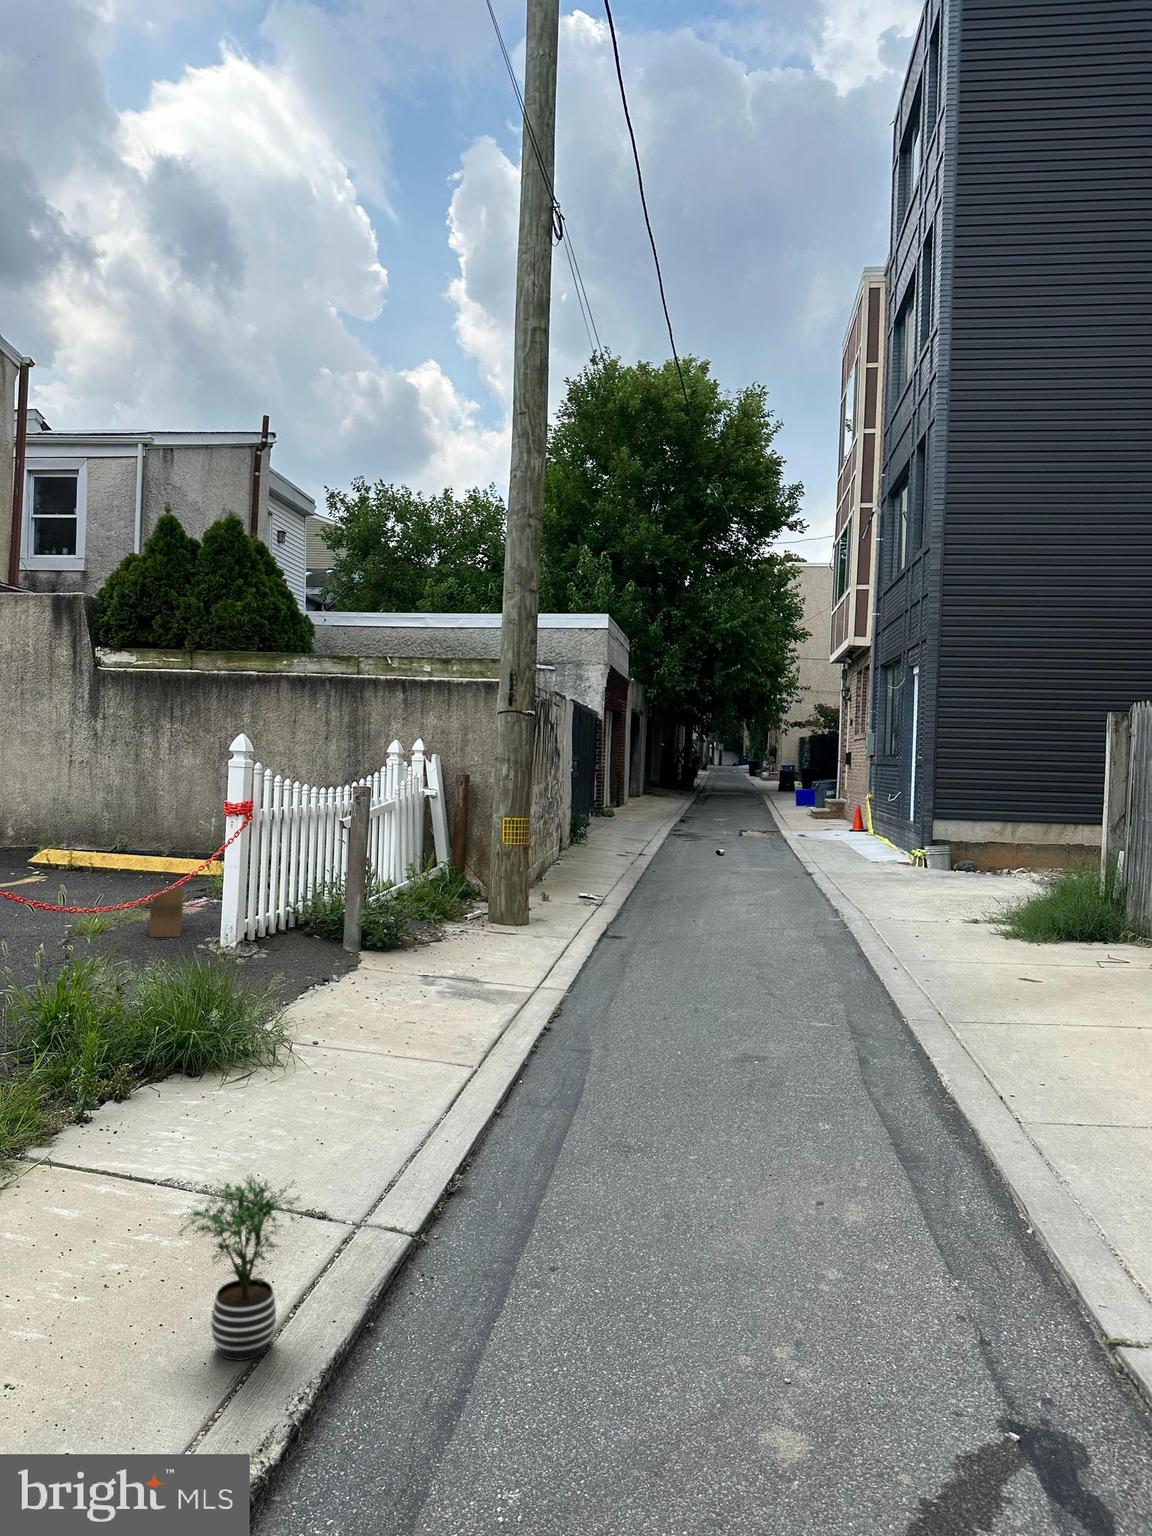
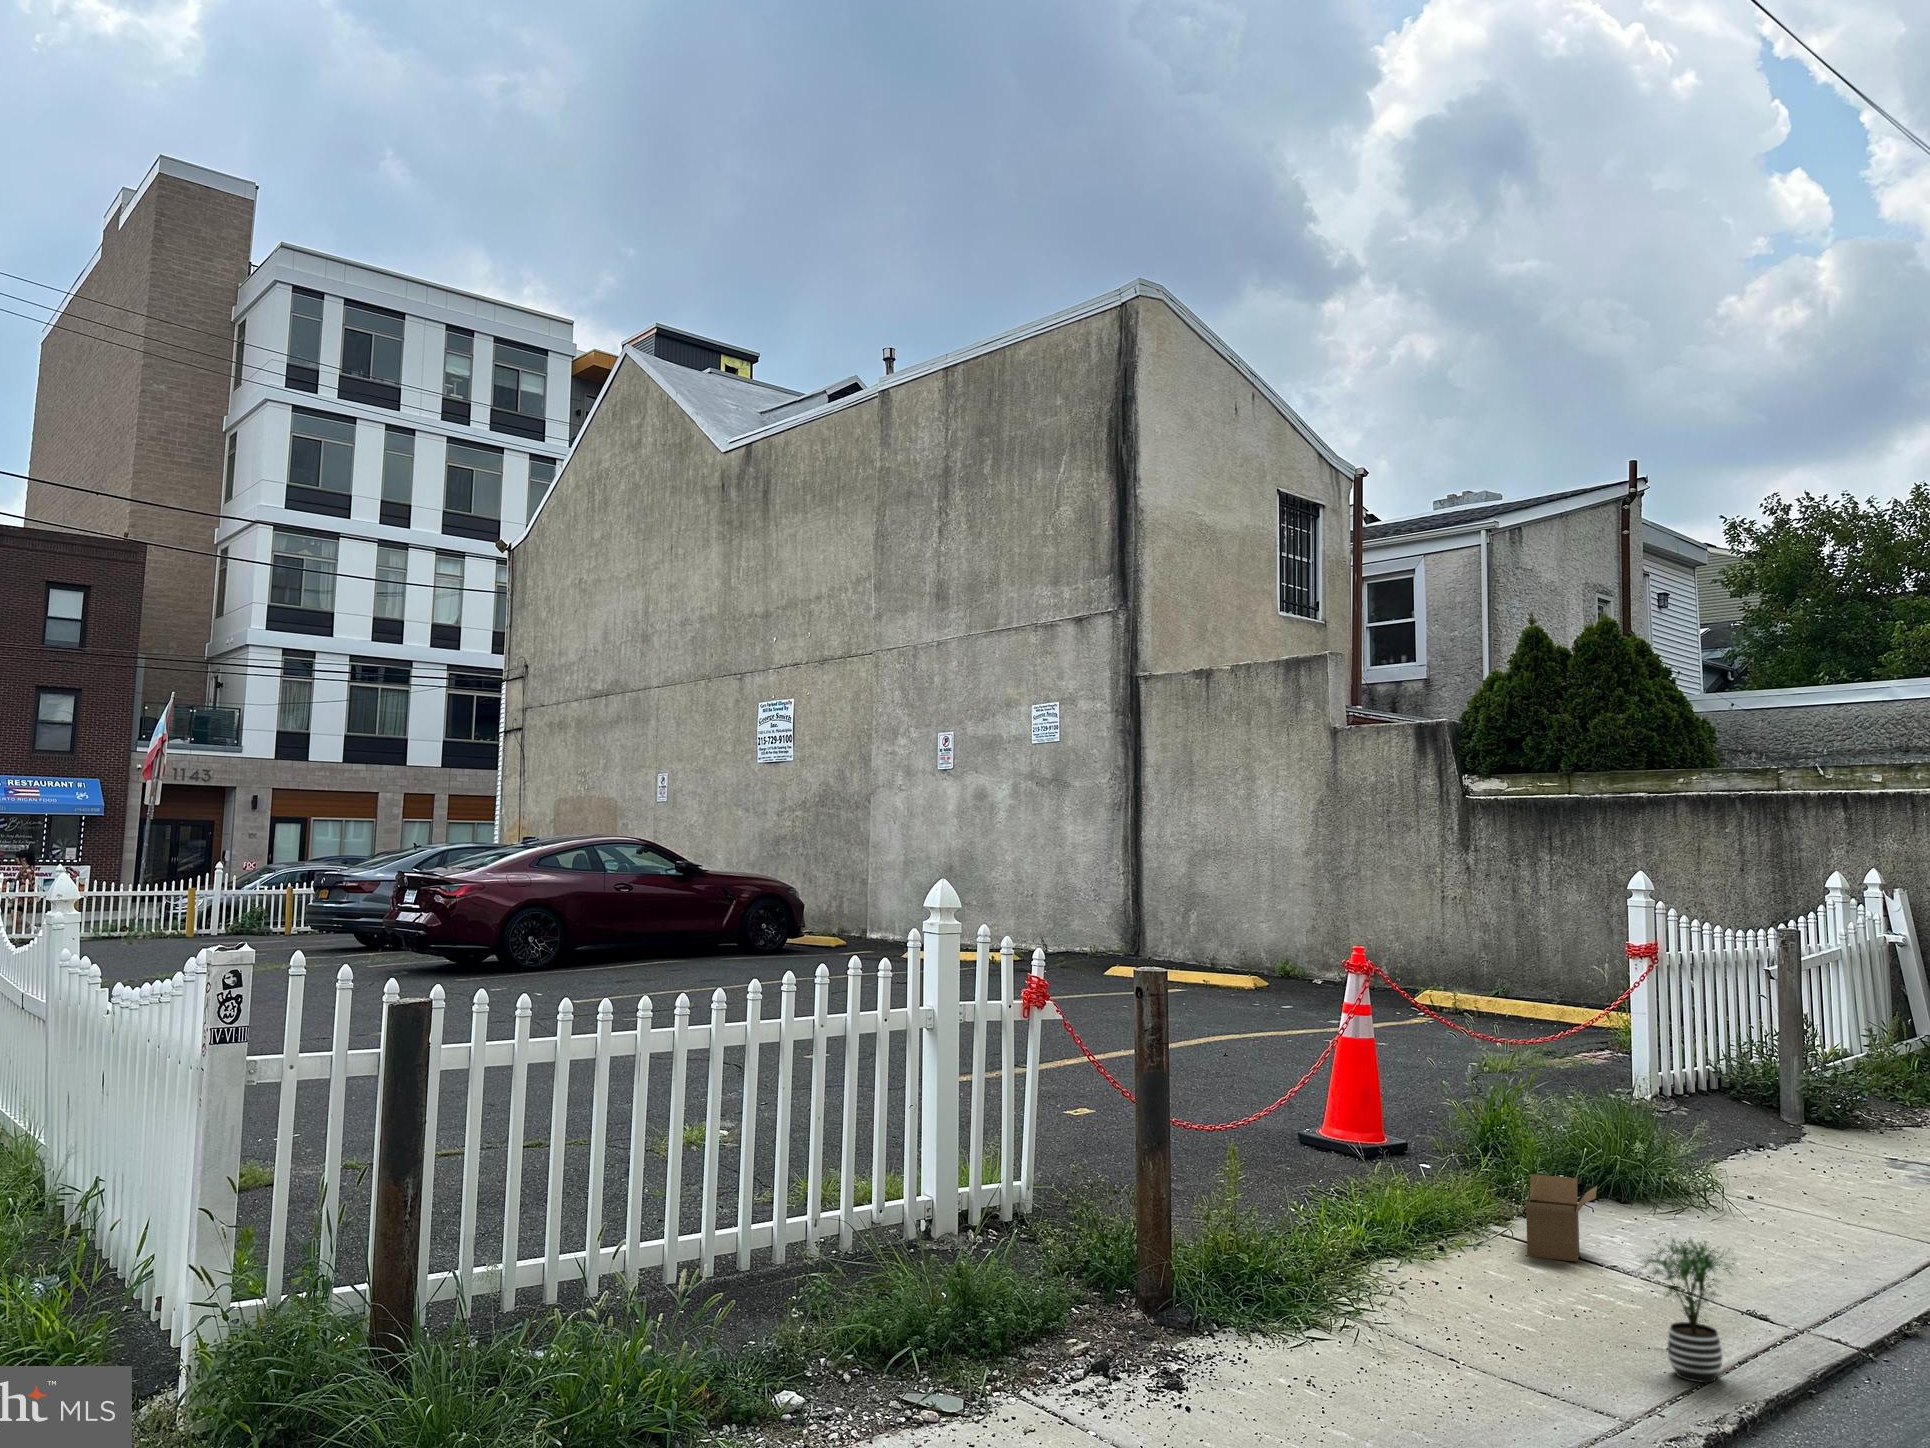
cardboard box: present [149,888,194,937] -> present [1525,1174,1597,1262]

